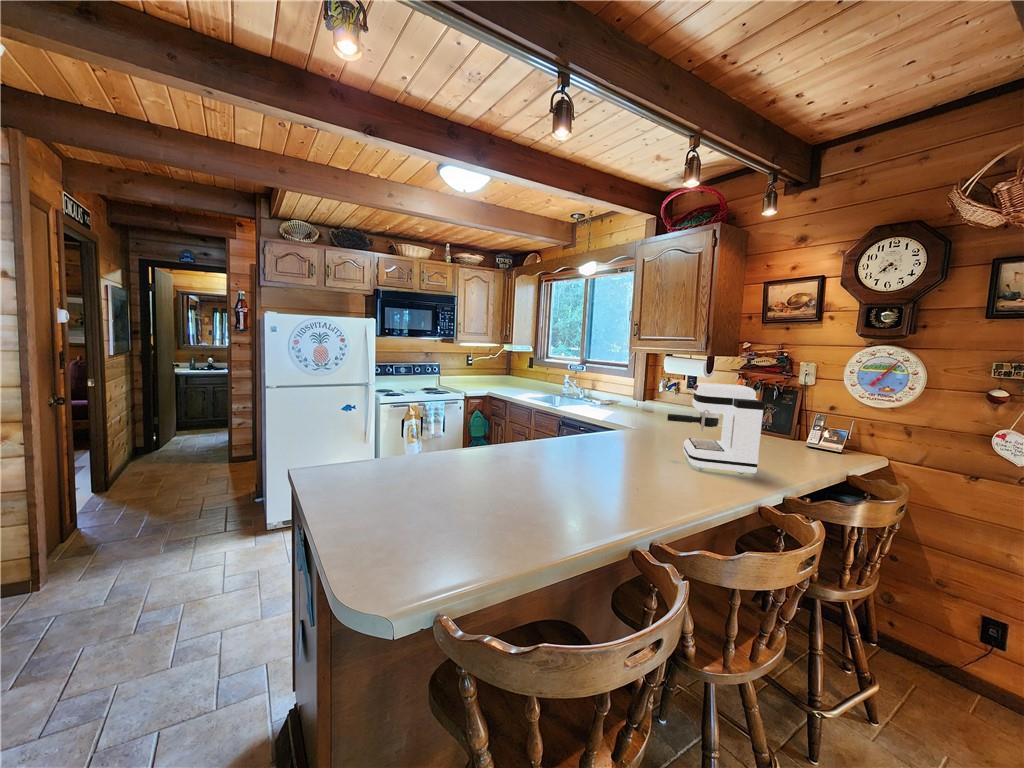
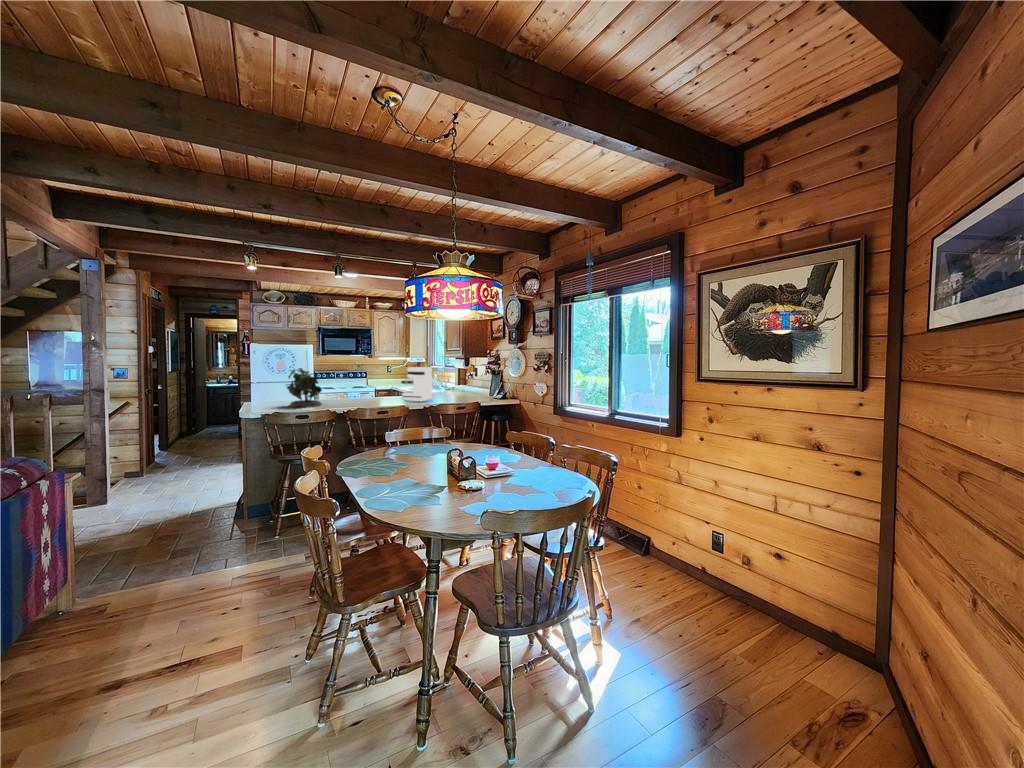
potted plant: none [460,388,563,533] -> present [286,368,322,407]

